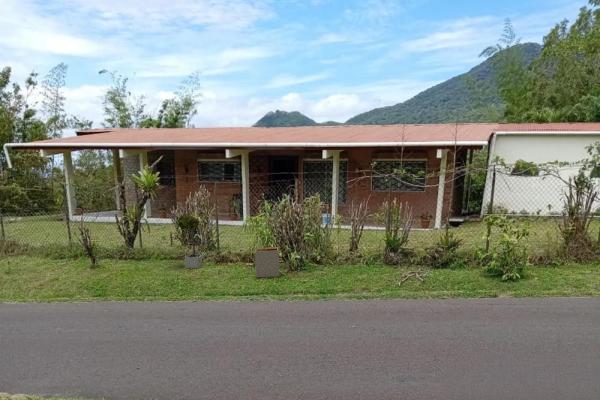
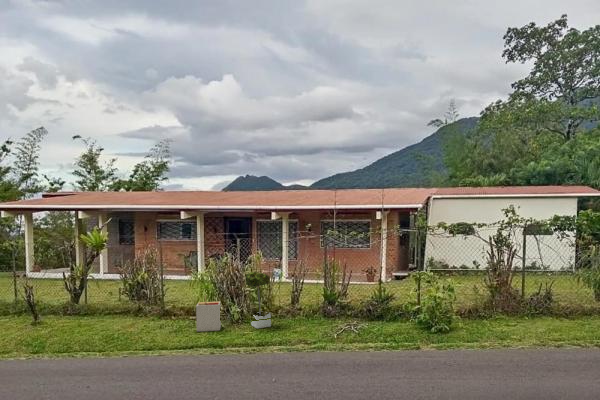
potted tree: present [178,215,205,268] -> present [245,272,271,328]

